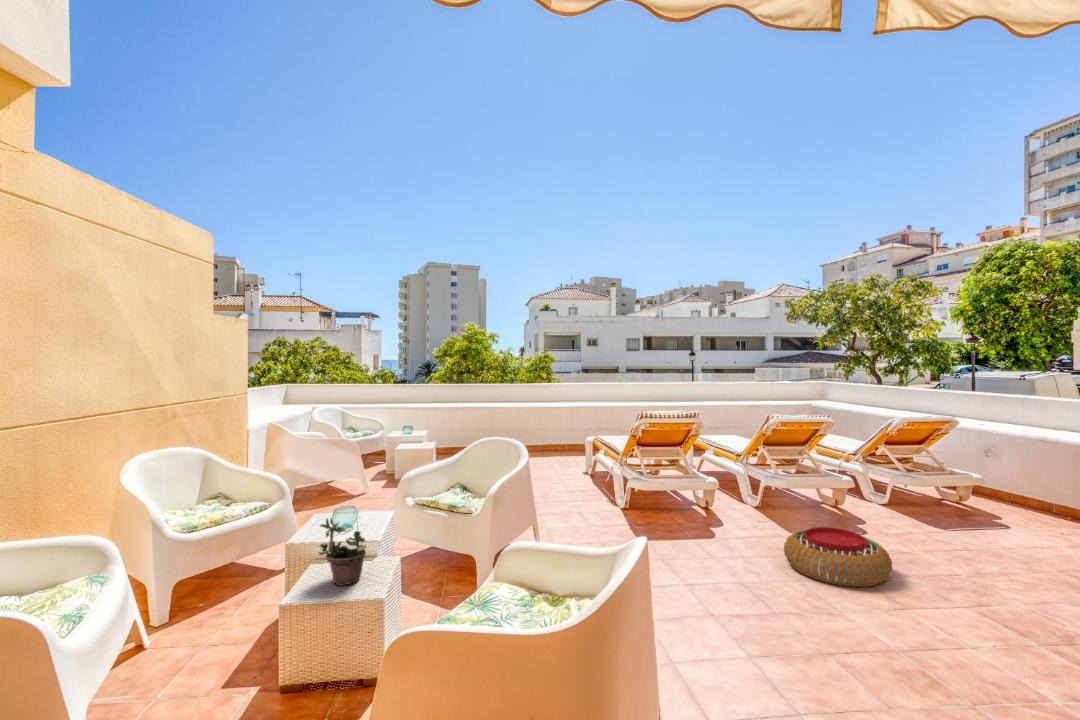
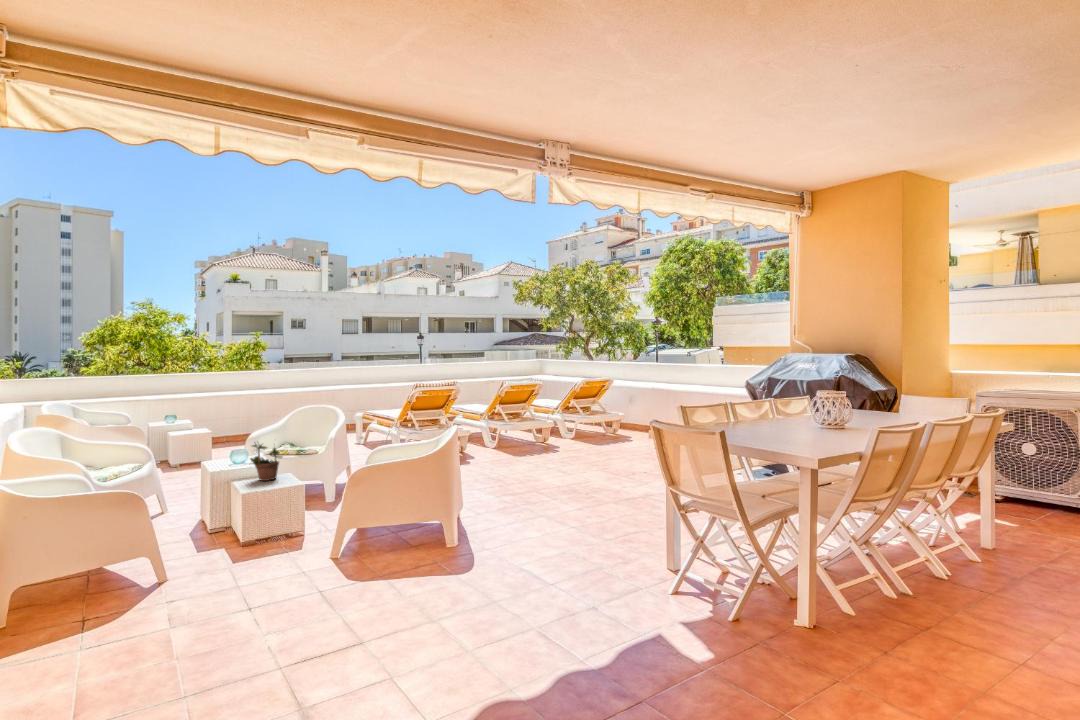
pouf: present [784,527,892,587] -> none [514,445,571,473]

